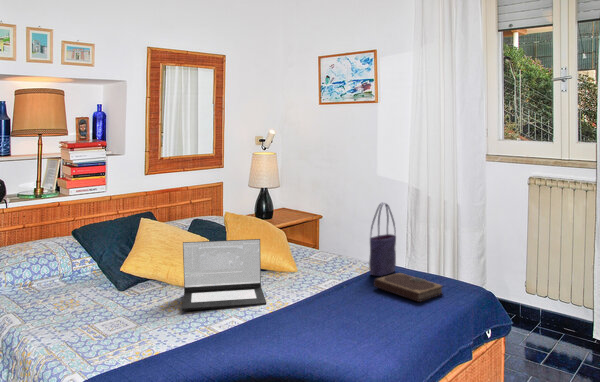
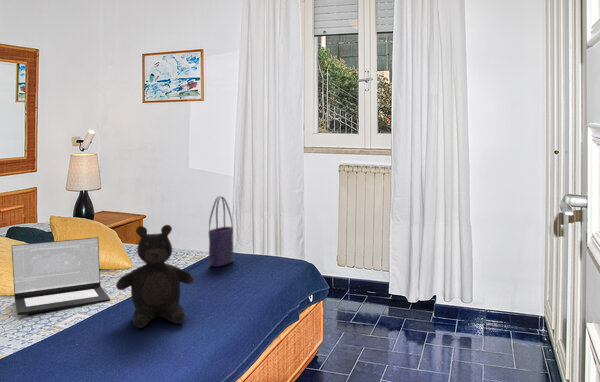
teddy bear: none [267,235,346,342] -> present [116,225,194,328]
notebook: present [374,273,443,302] -> none [215,261,279,283]

